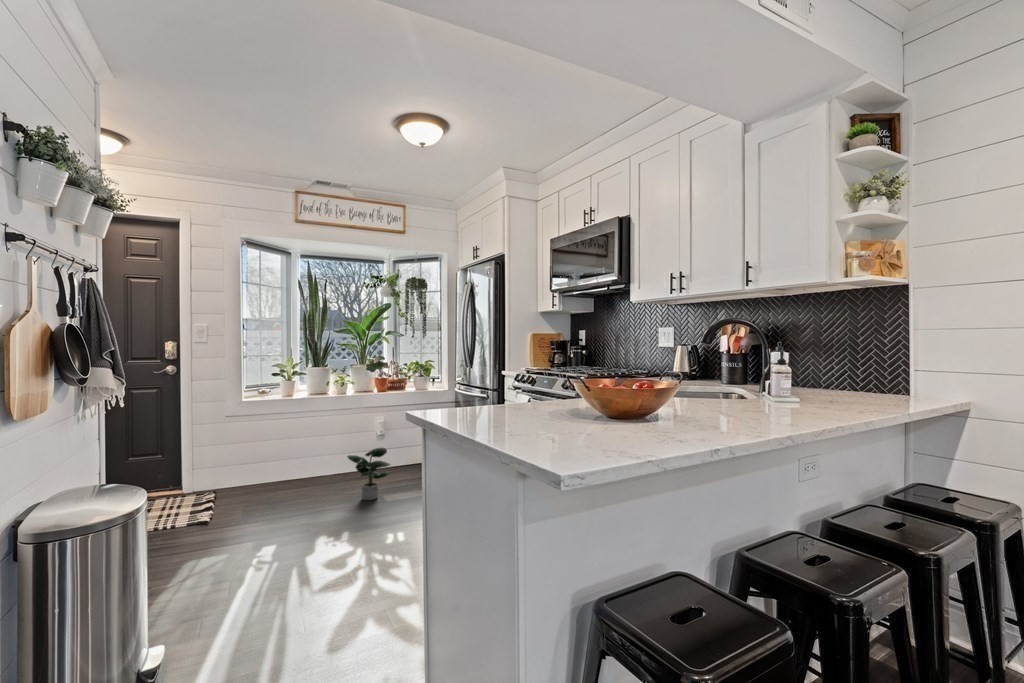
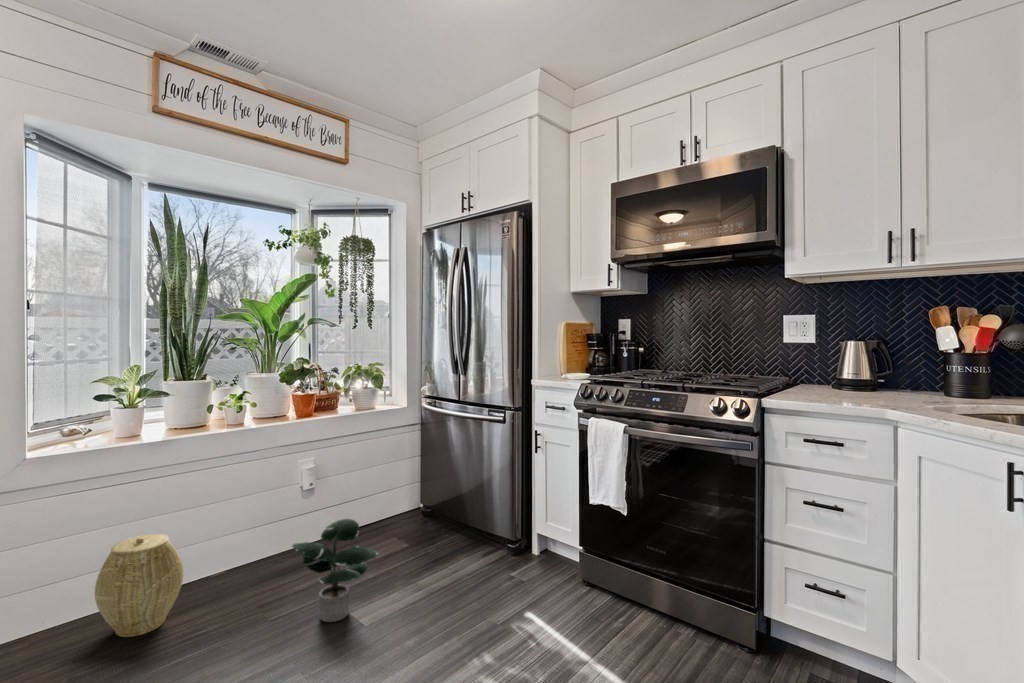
woven basket: none [263,446,303,494] -> present [95,534,184,637]

